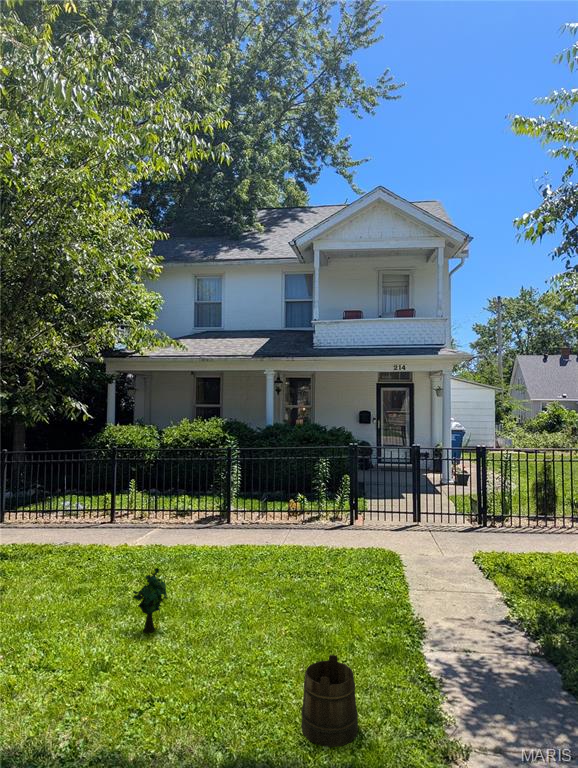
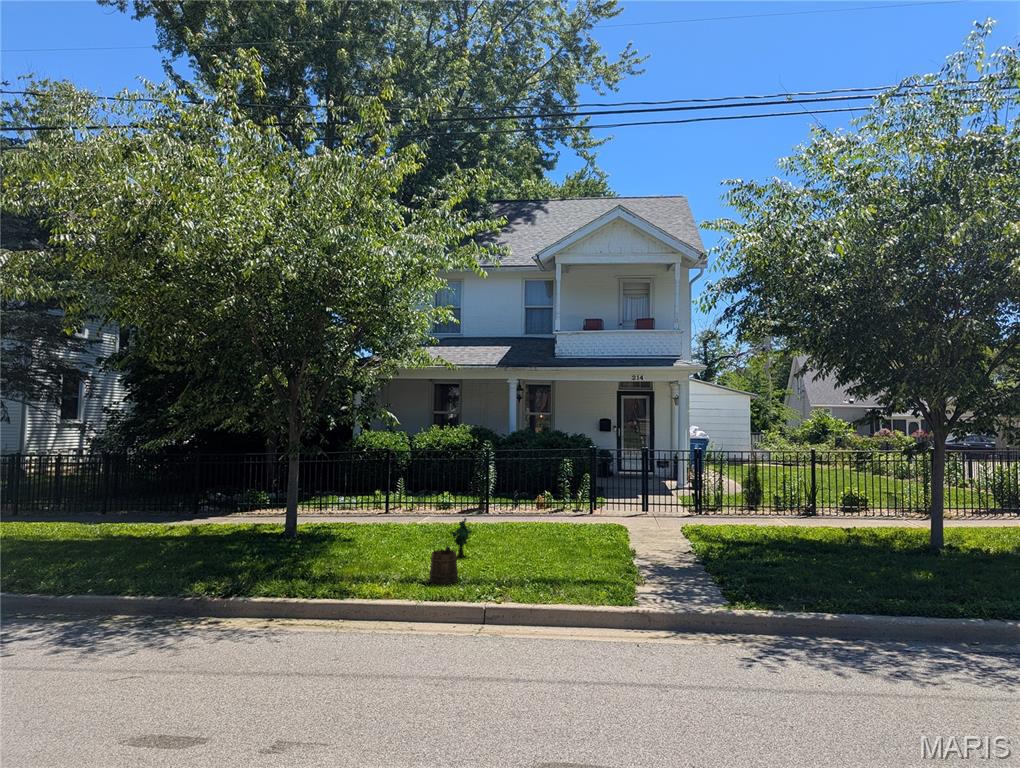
bucket: present [301,655,358,747] -> present [429,547,458,584]

